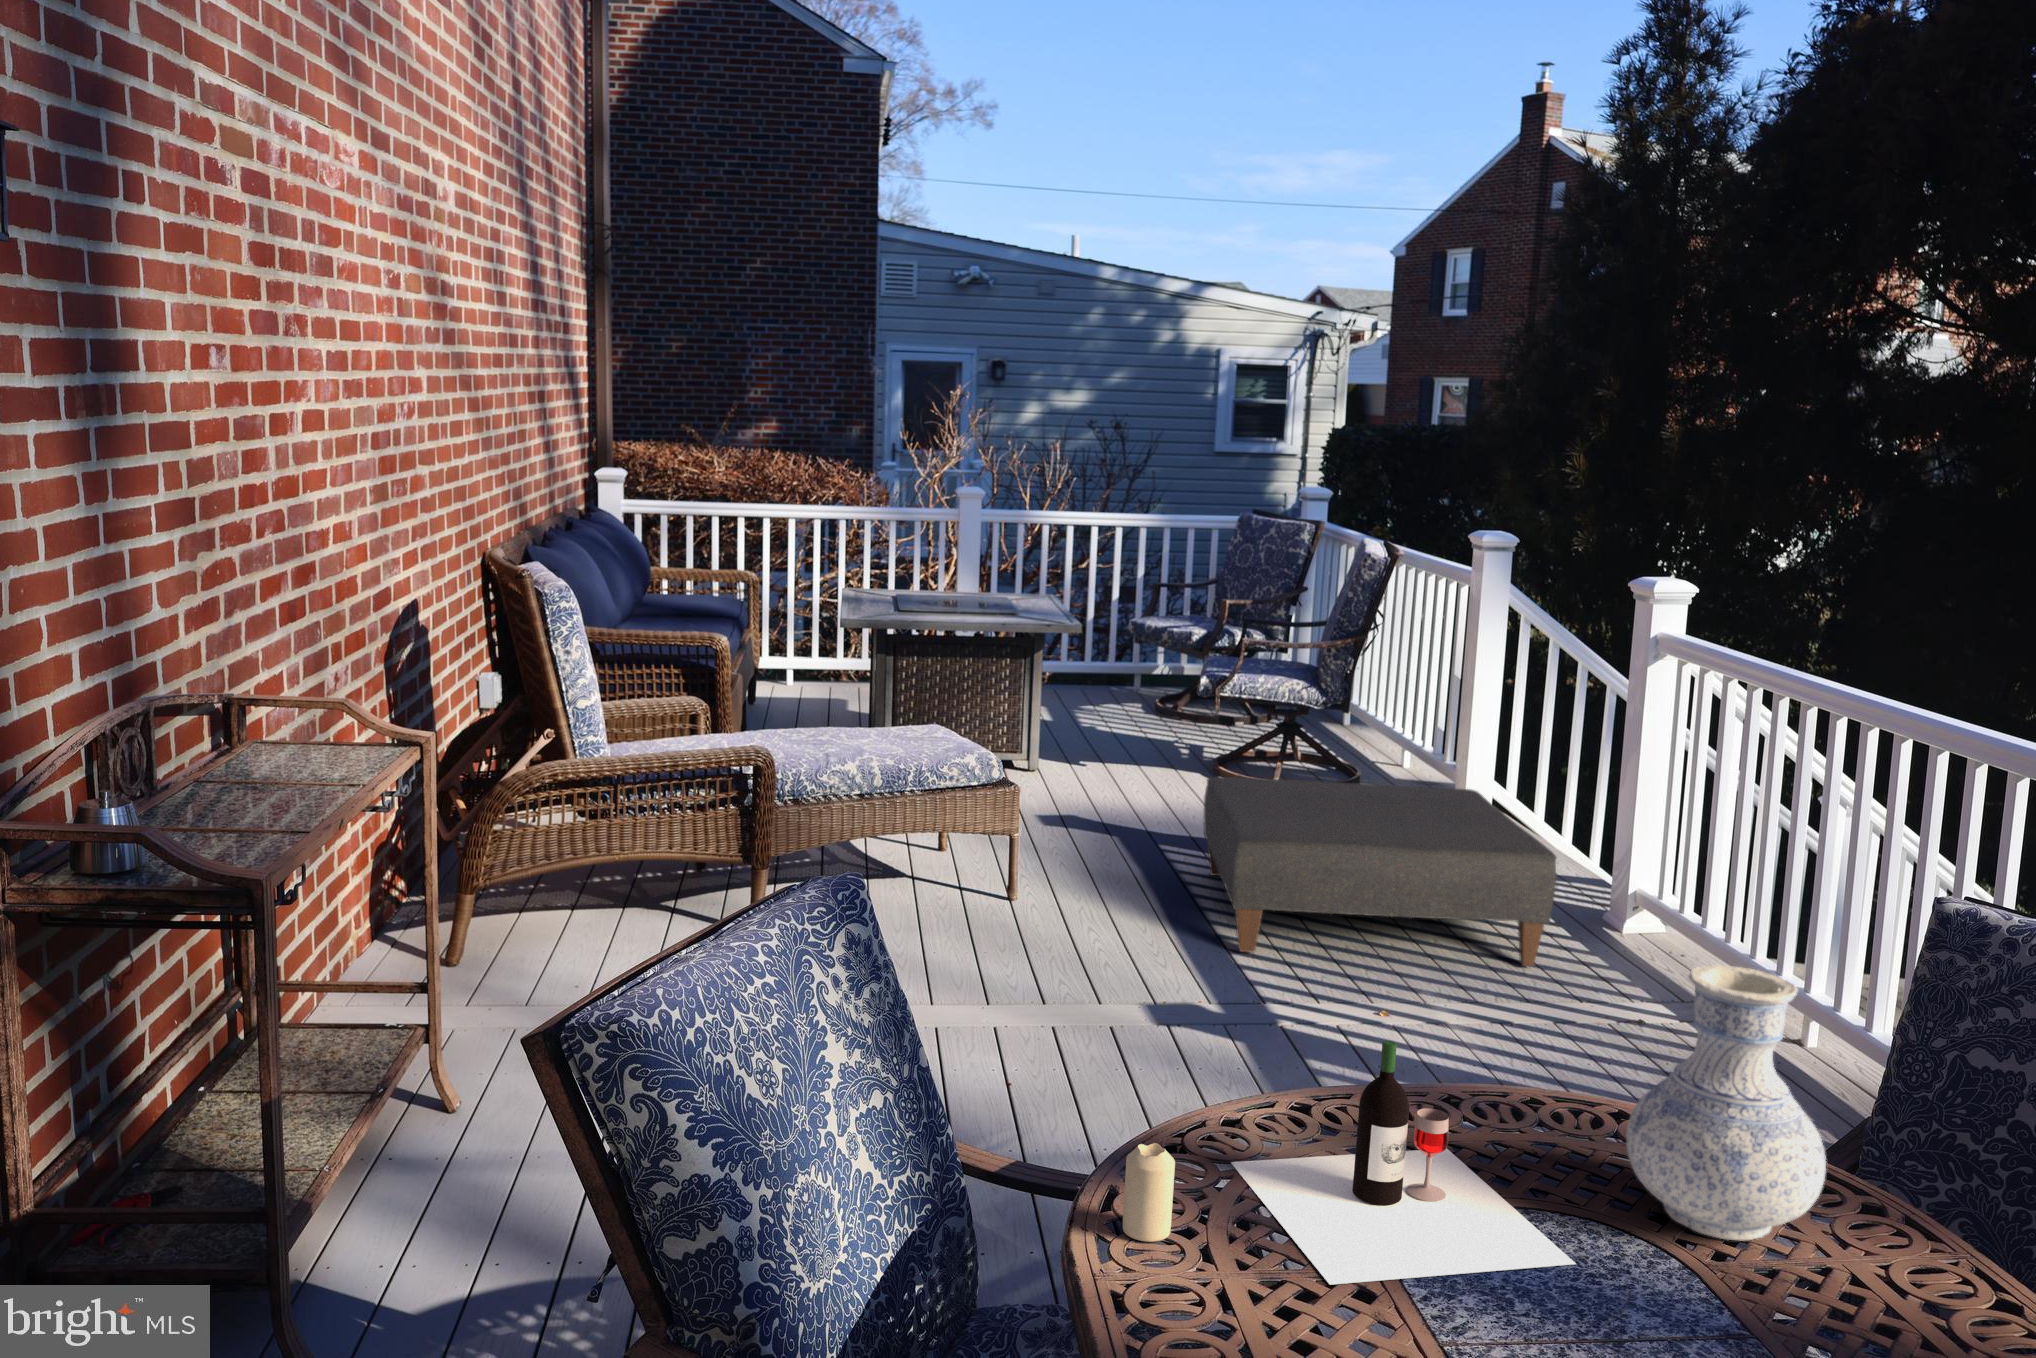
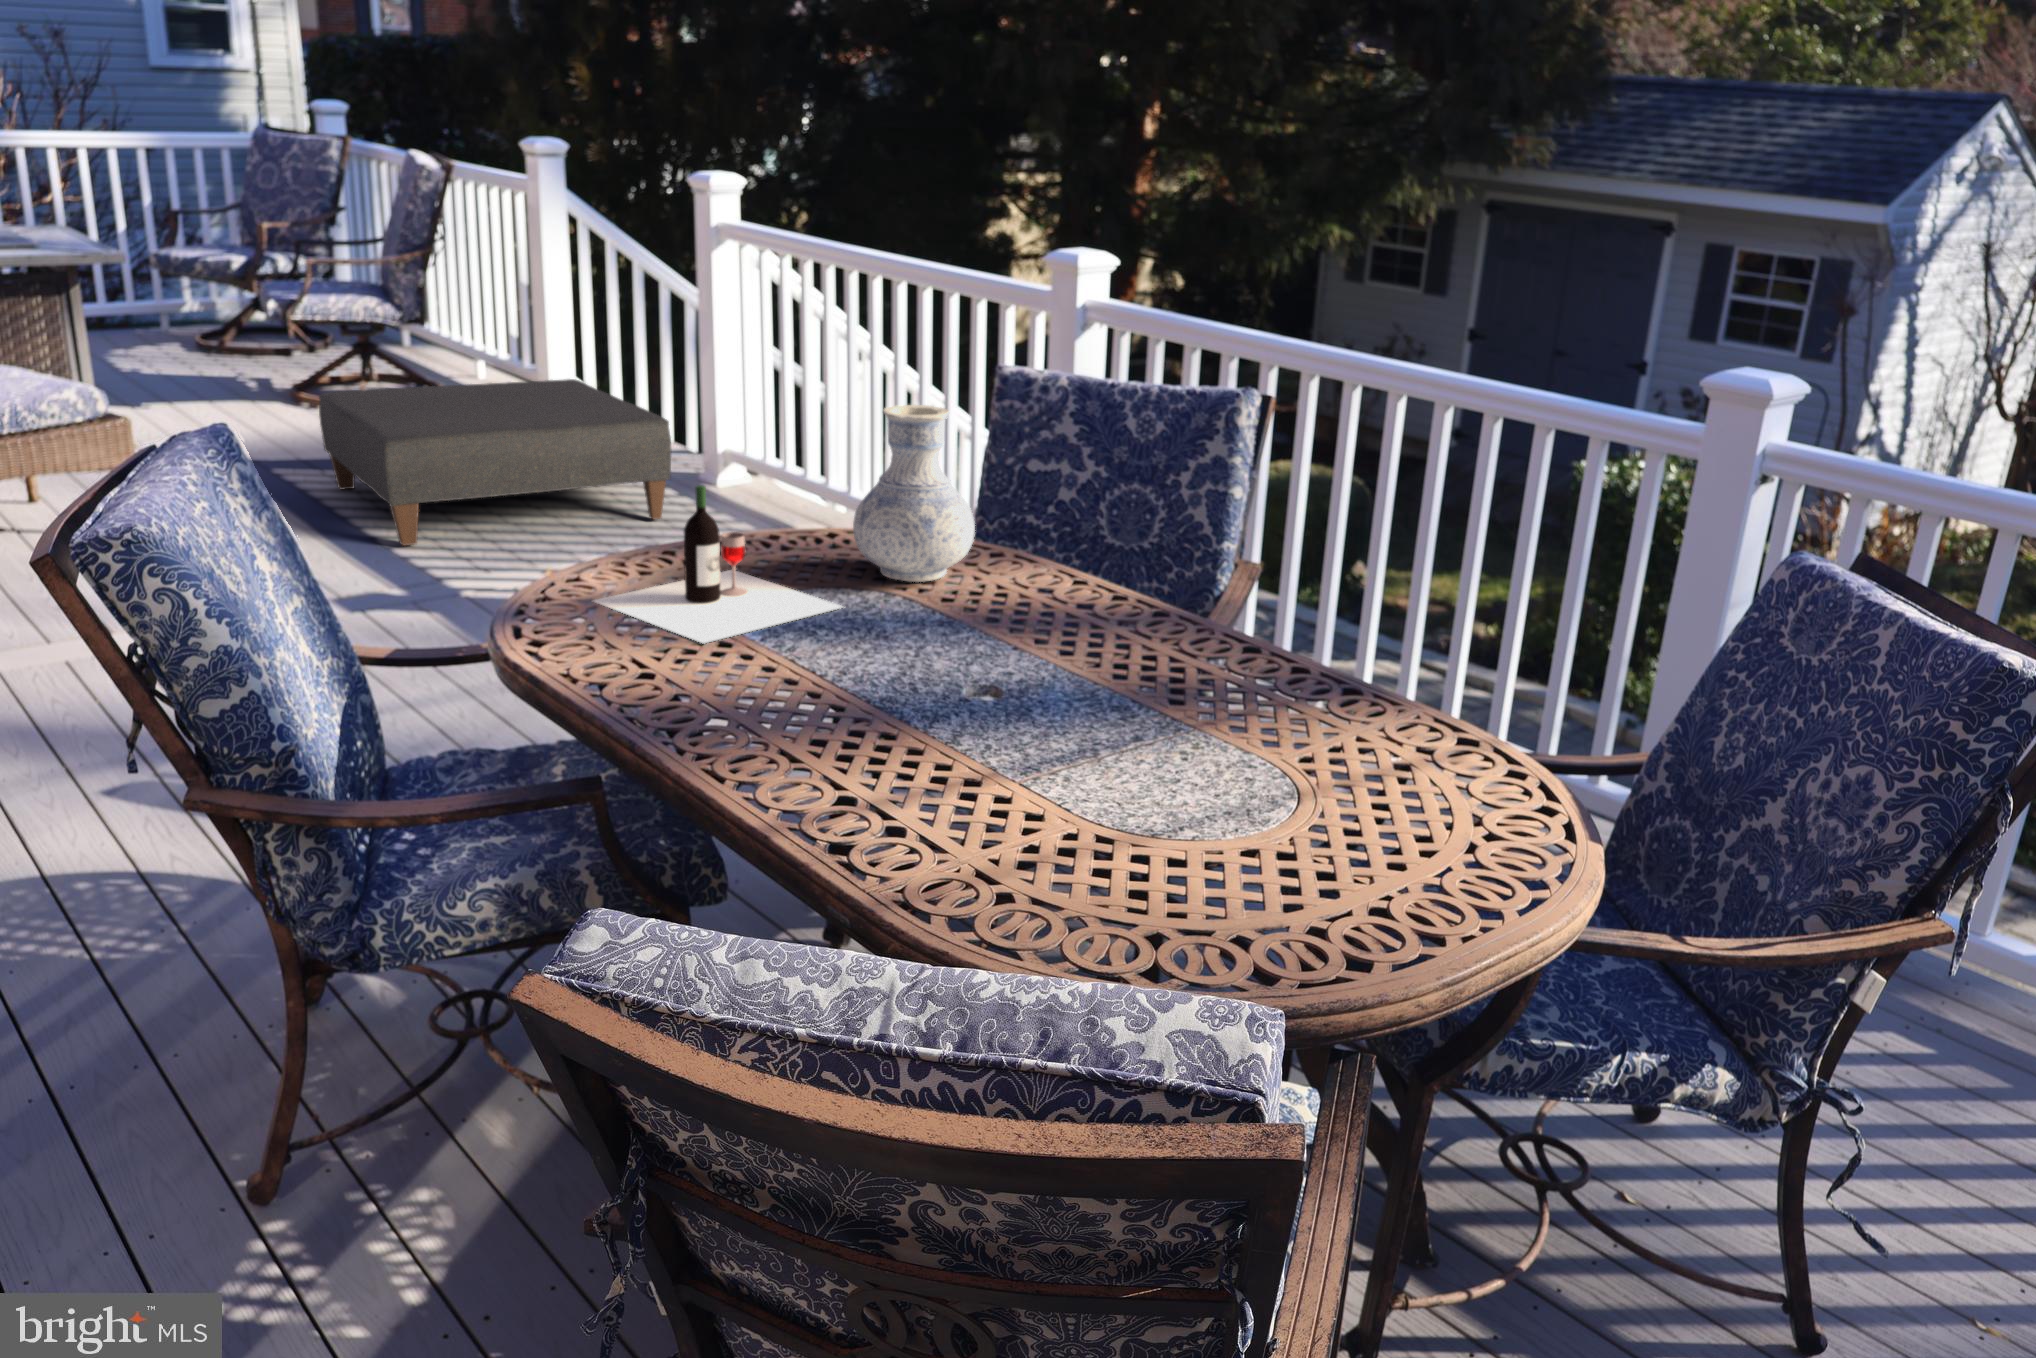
candle: present [1123,1143,1175,1242] -> none [539,577,579,647]

